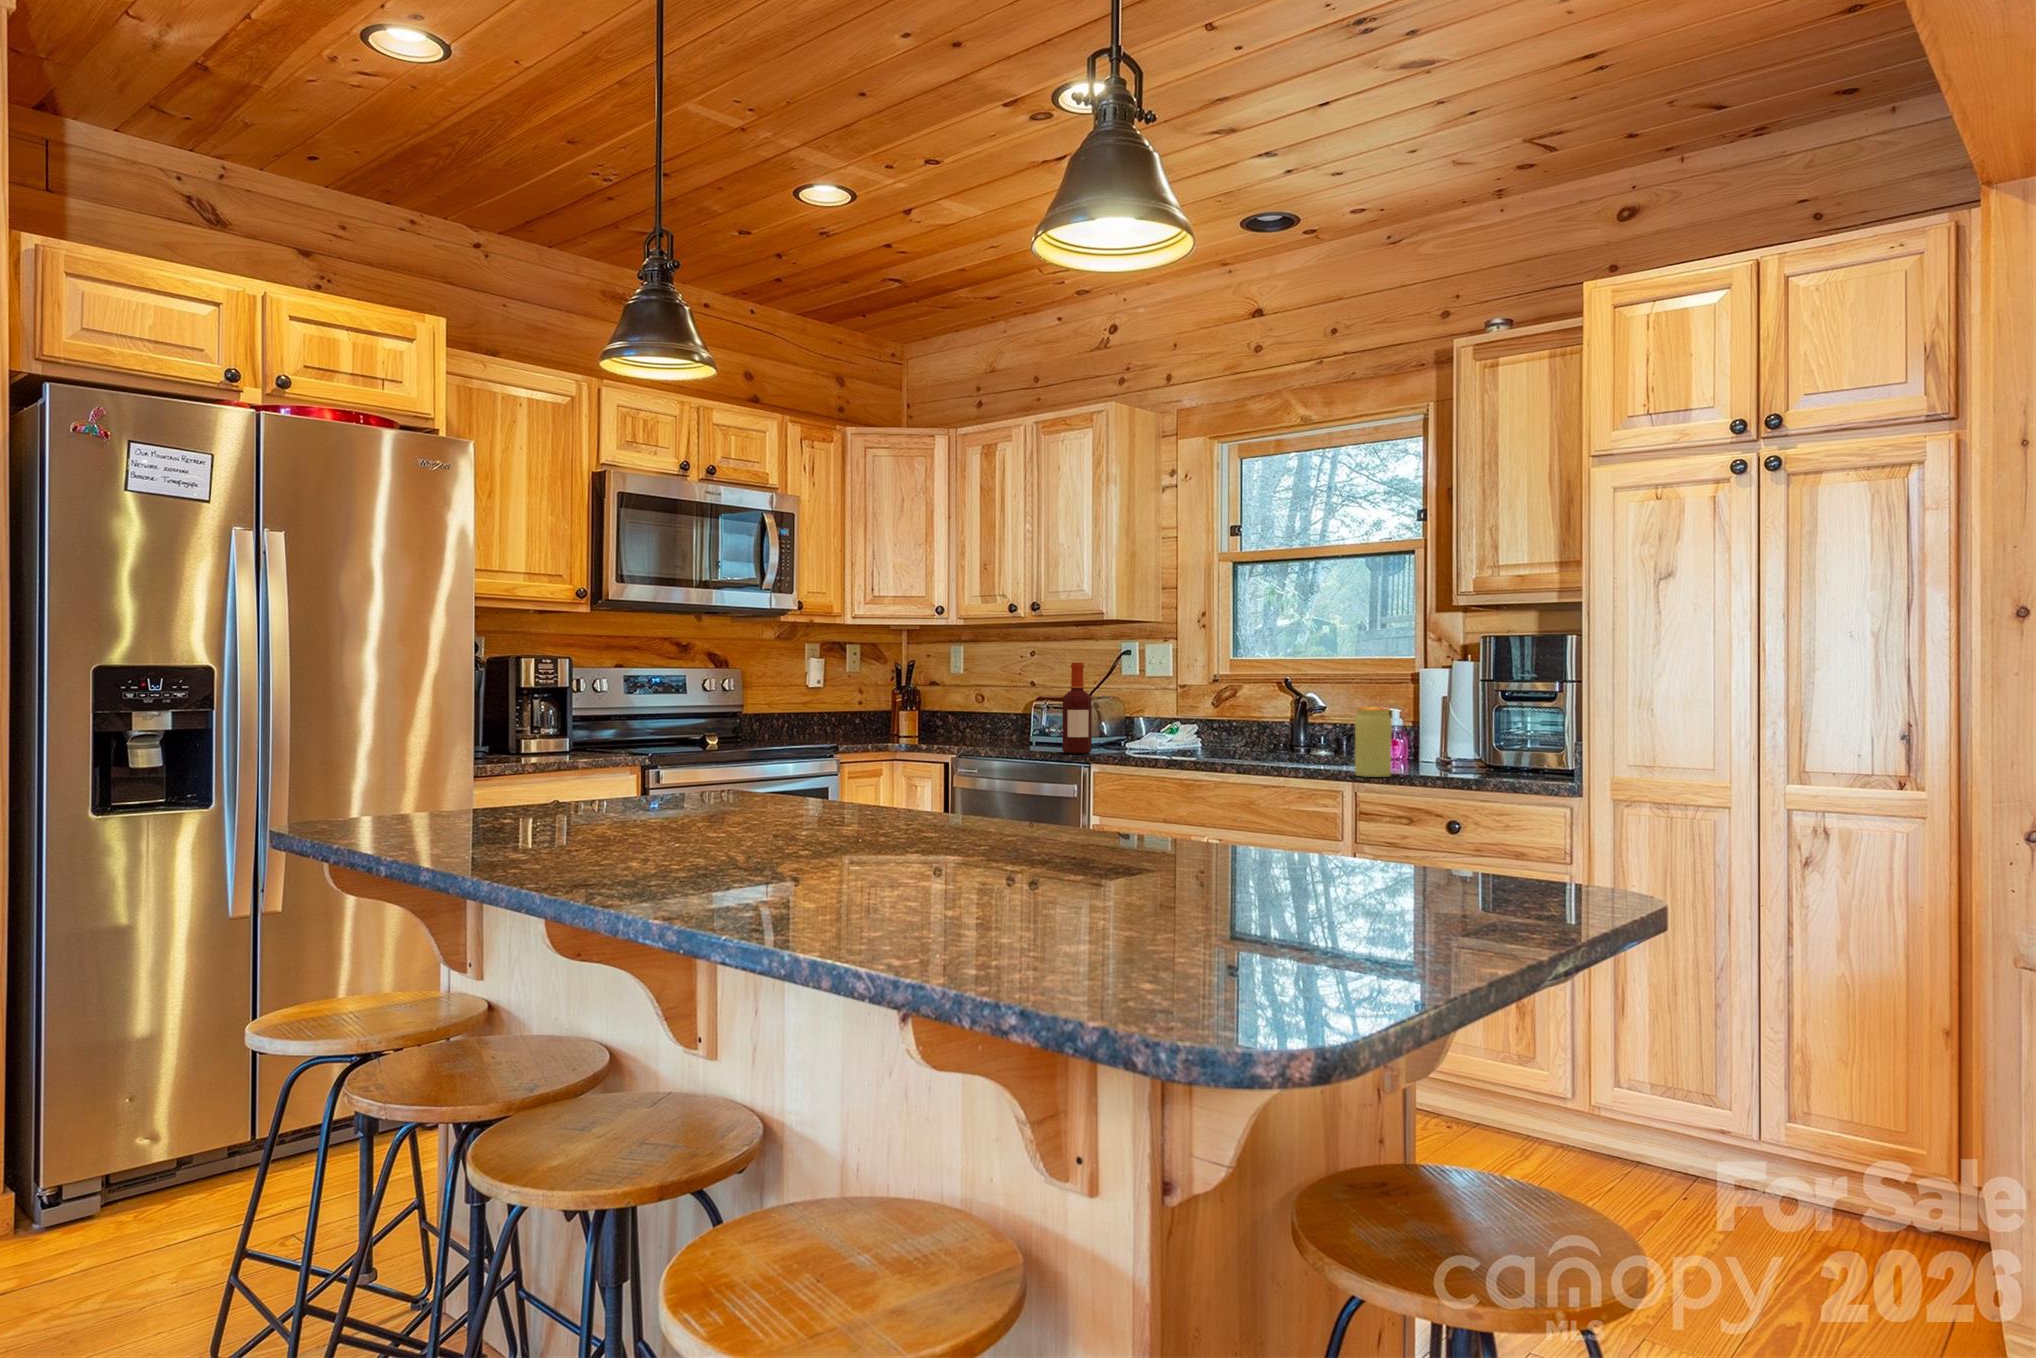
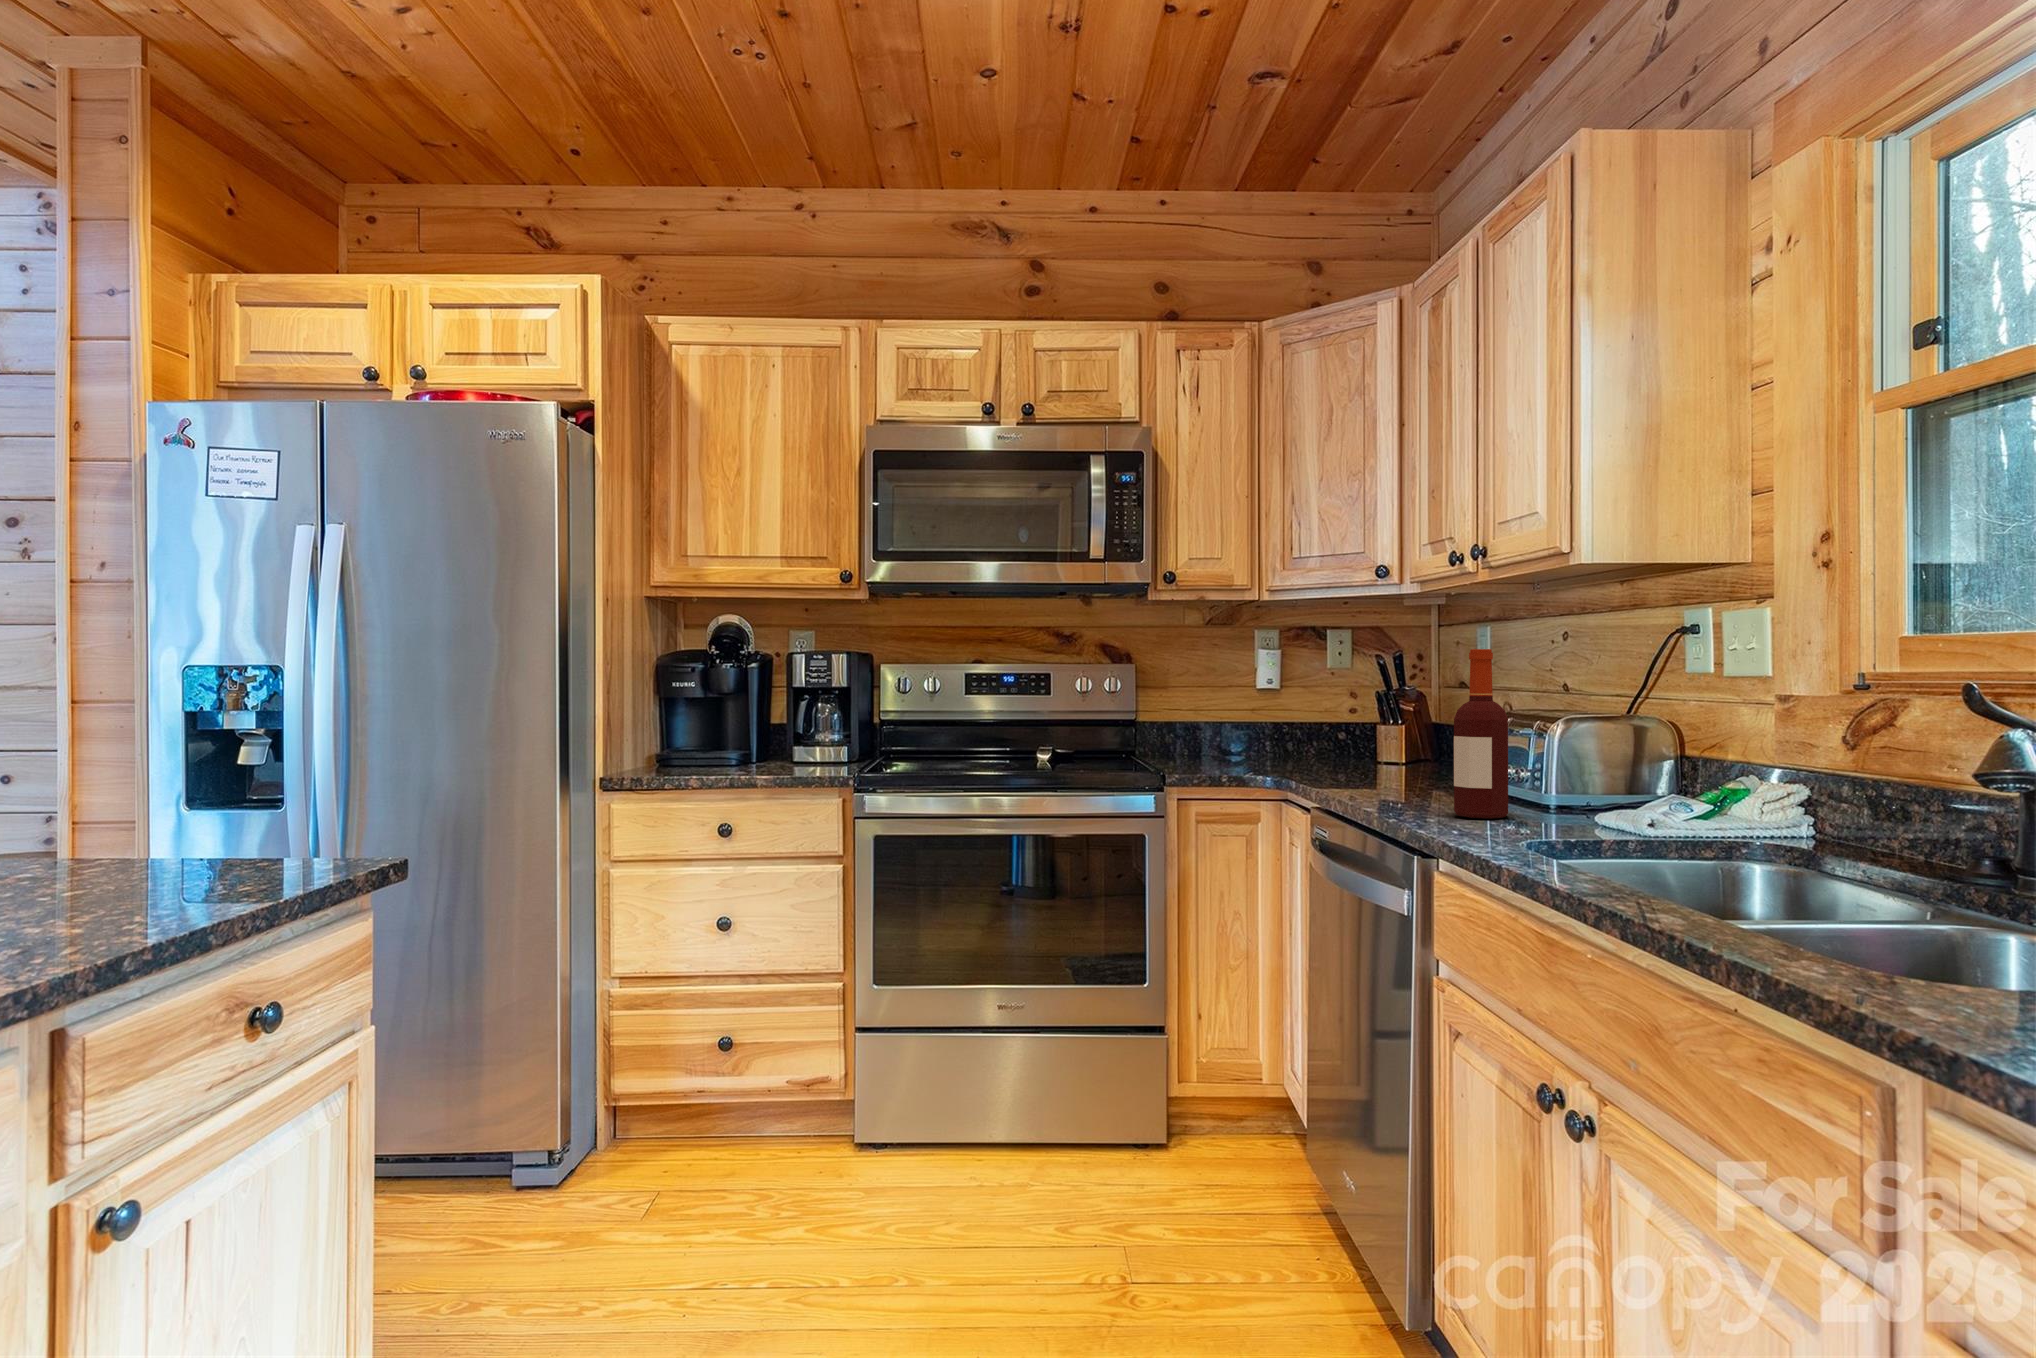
jar: present [1355,707,1392,777] -> none [1791,764,1928,996]

